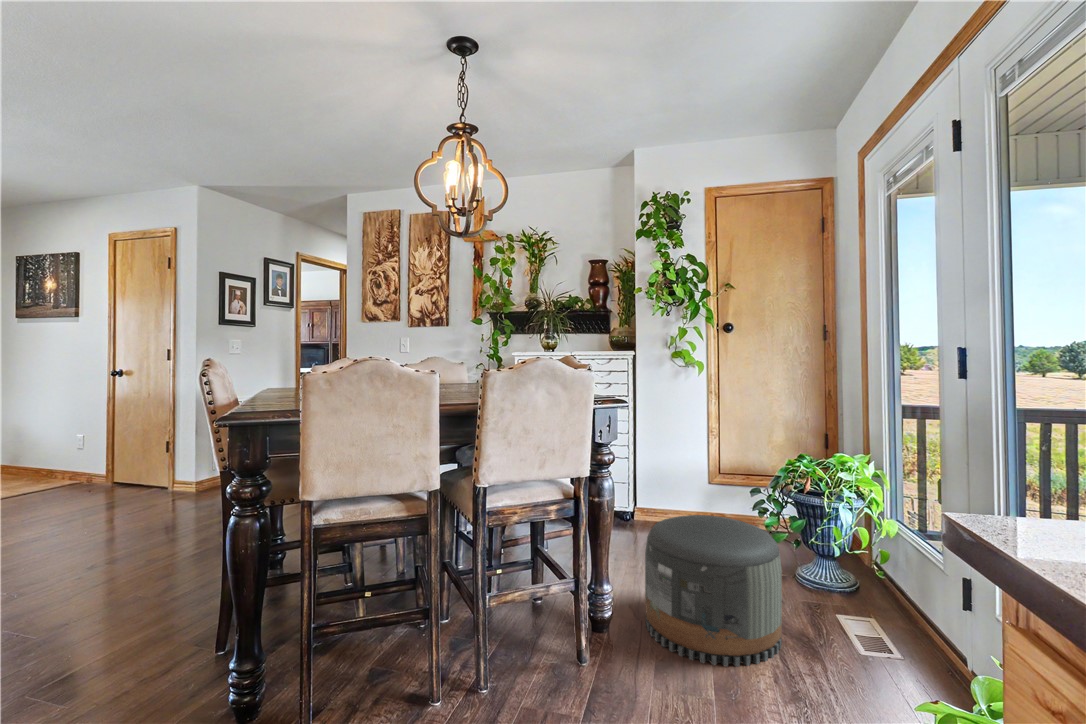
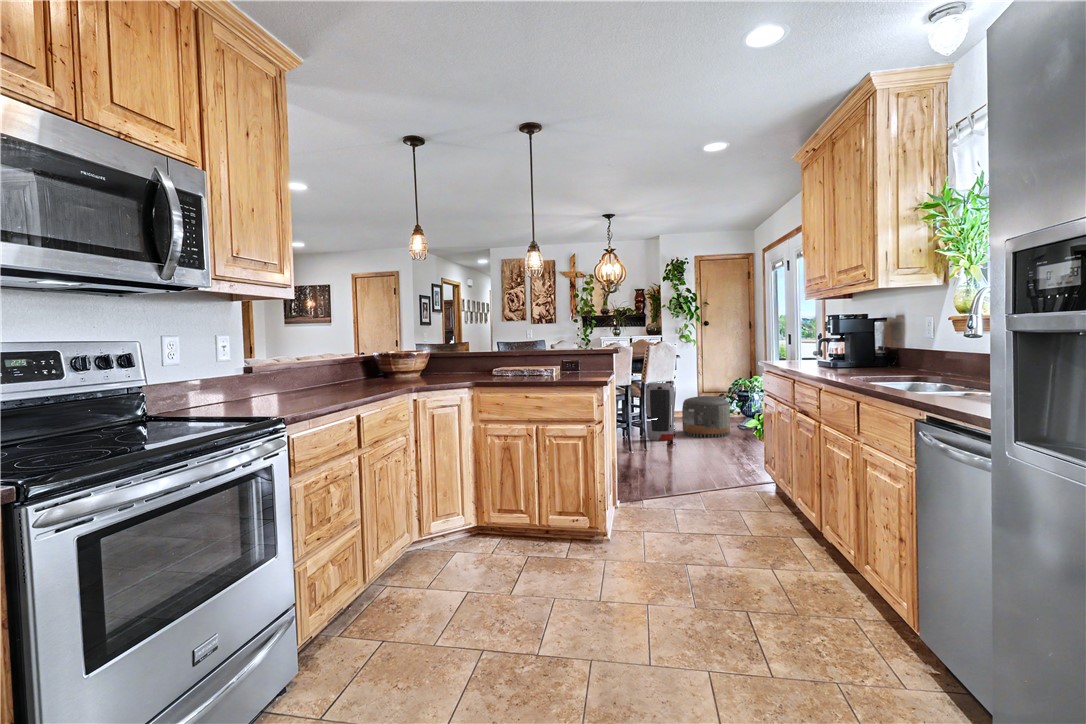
air purifier: none [516,490,604,677] -> present [646,383,675,441]

